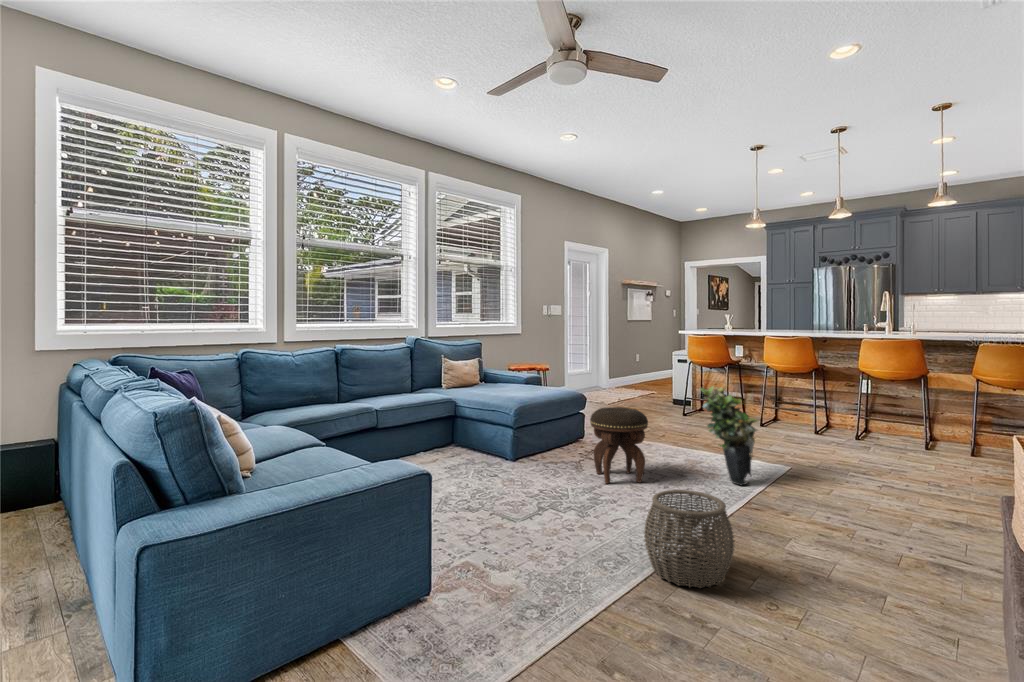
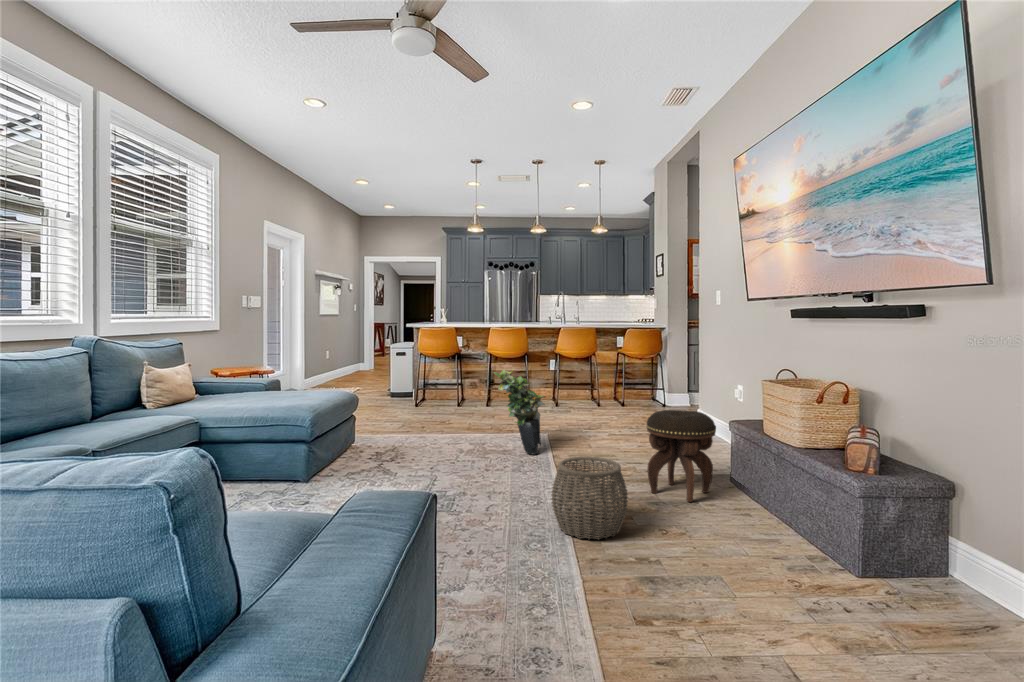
footstool: present [590,407,648,484] -> present [647,410,716,502]

